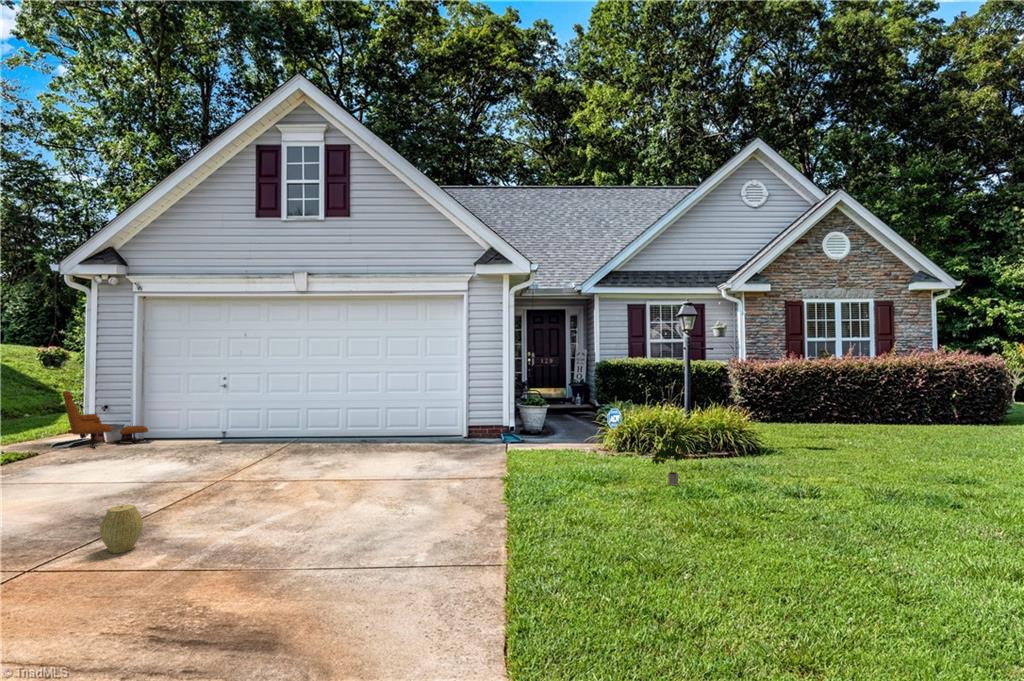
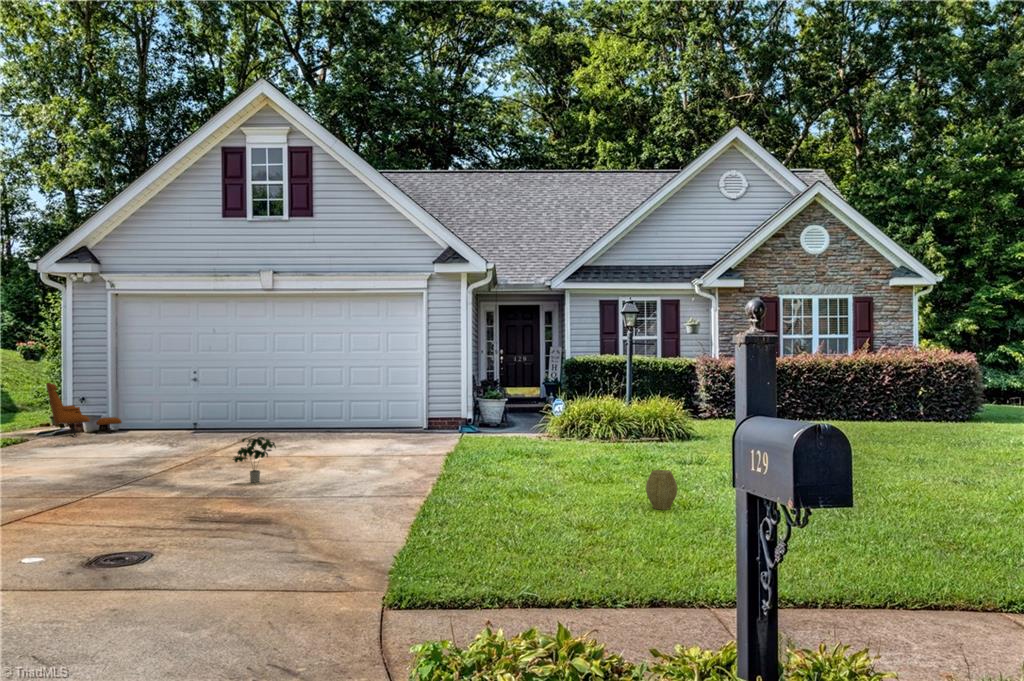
potted plant: present [652,438,692,485] -> present [233,437,276,482]
woven basket: present [100,505,143,553] -> present [646,470,677,510]

